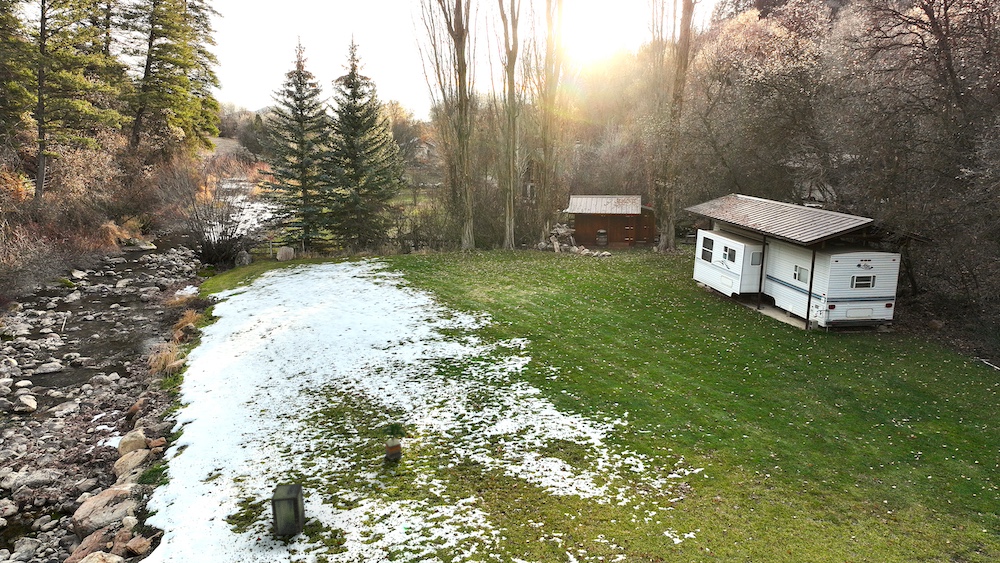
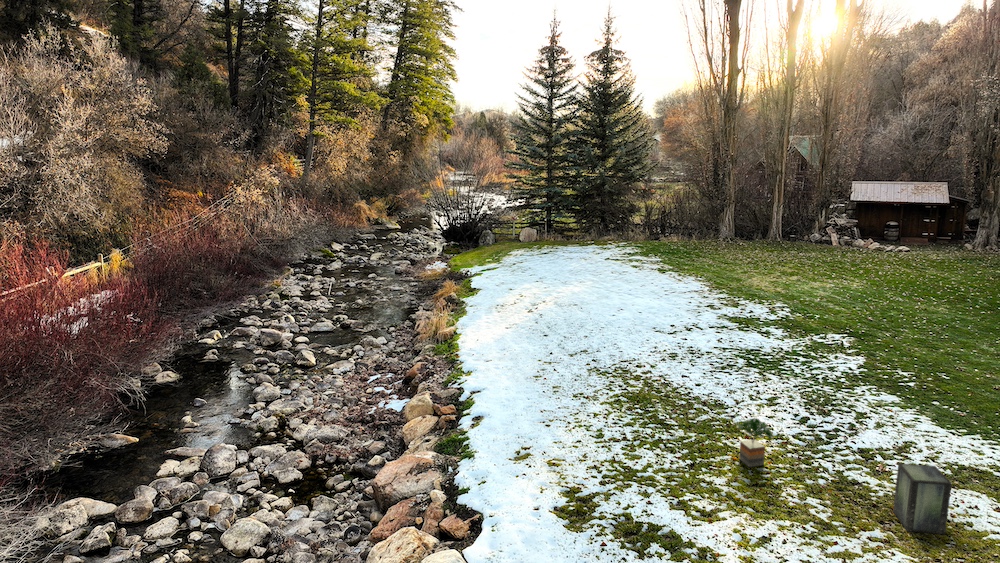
storage box: present [271,484,305,536] -> present [893,464,952,534]

